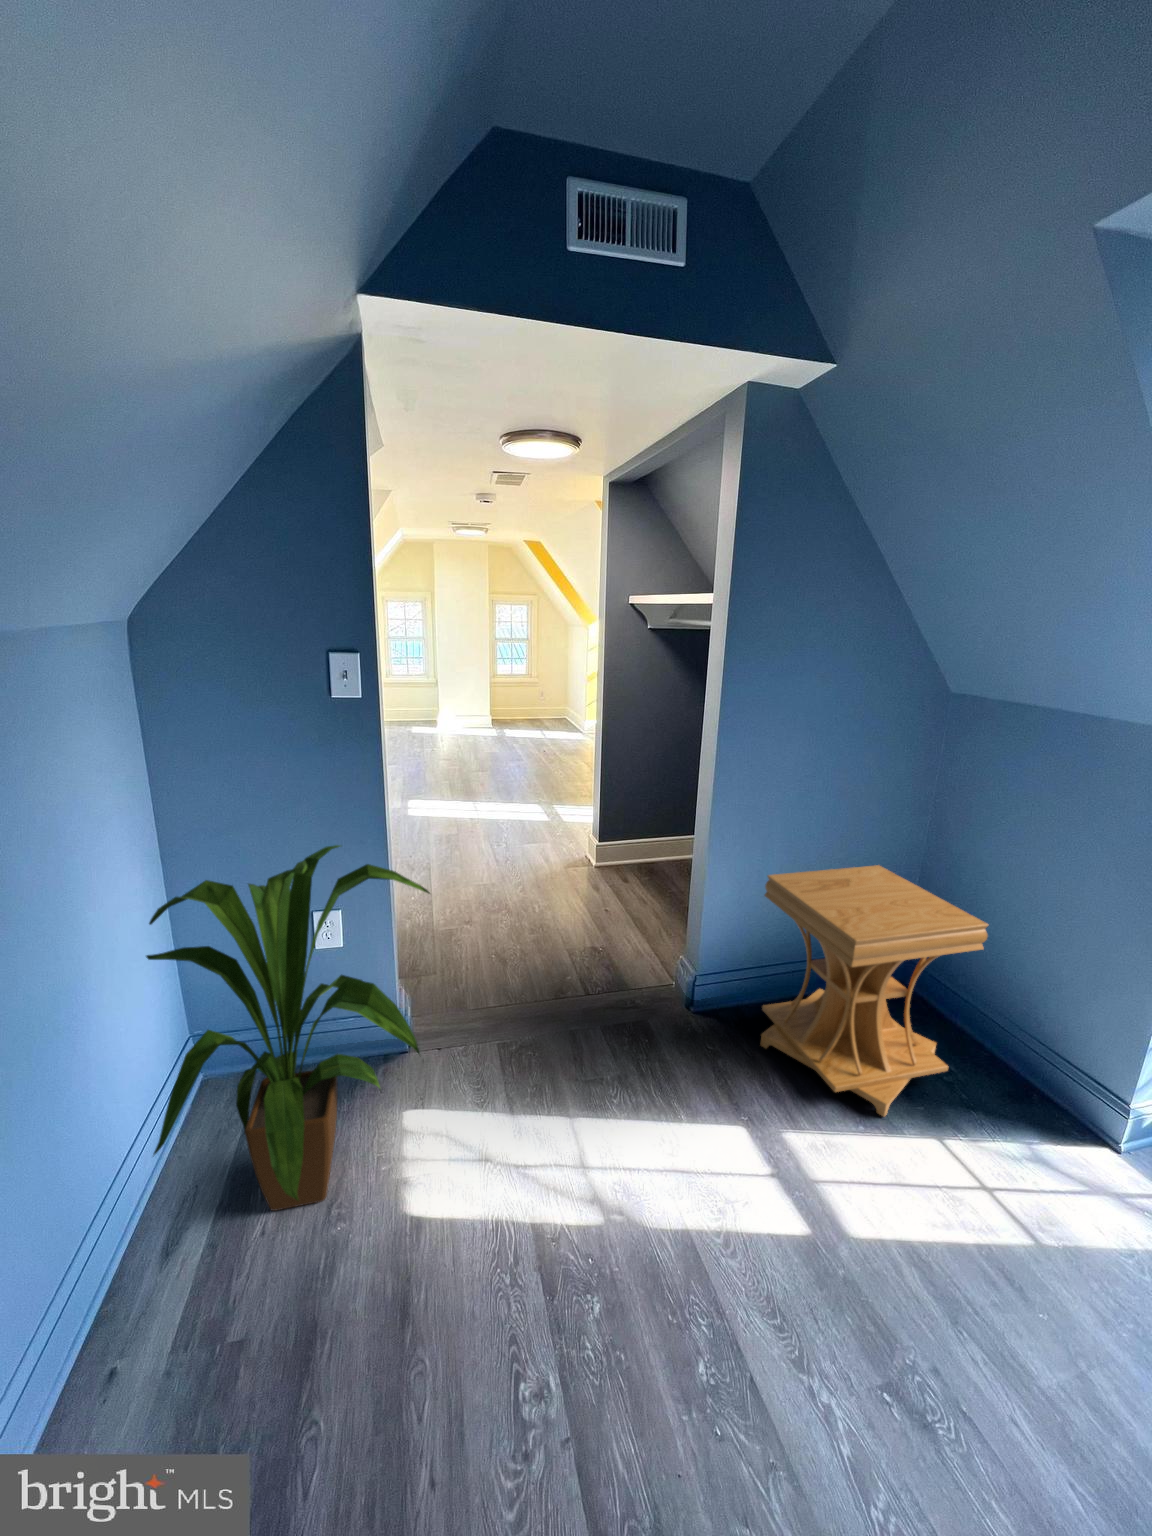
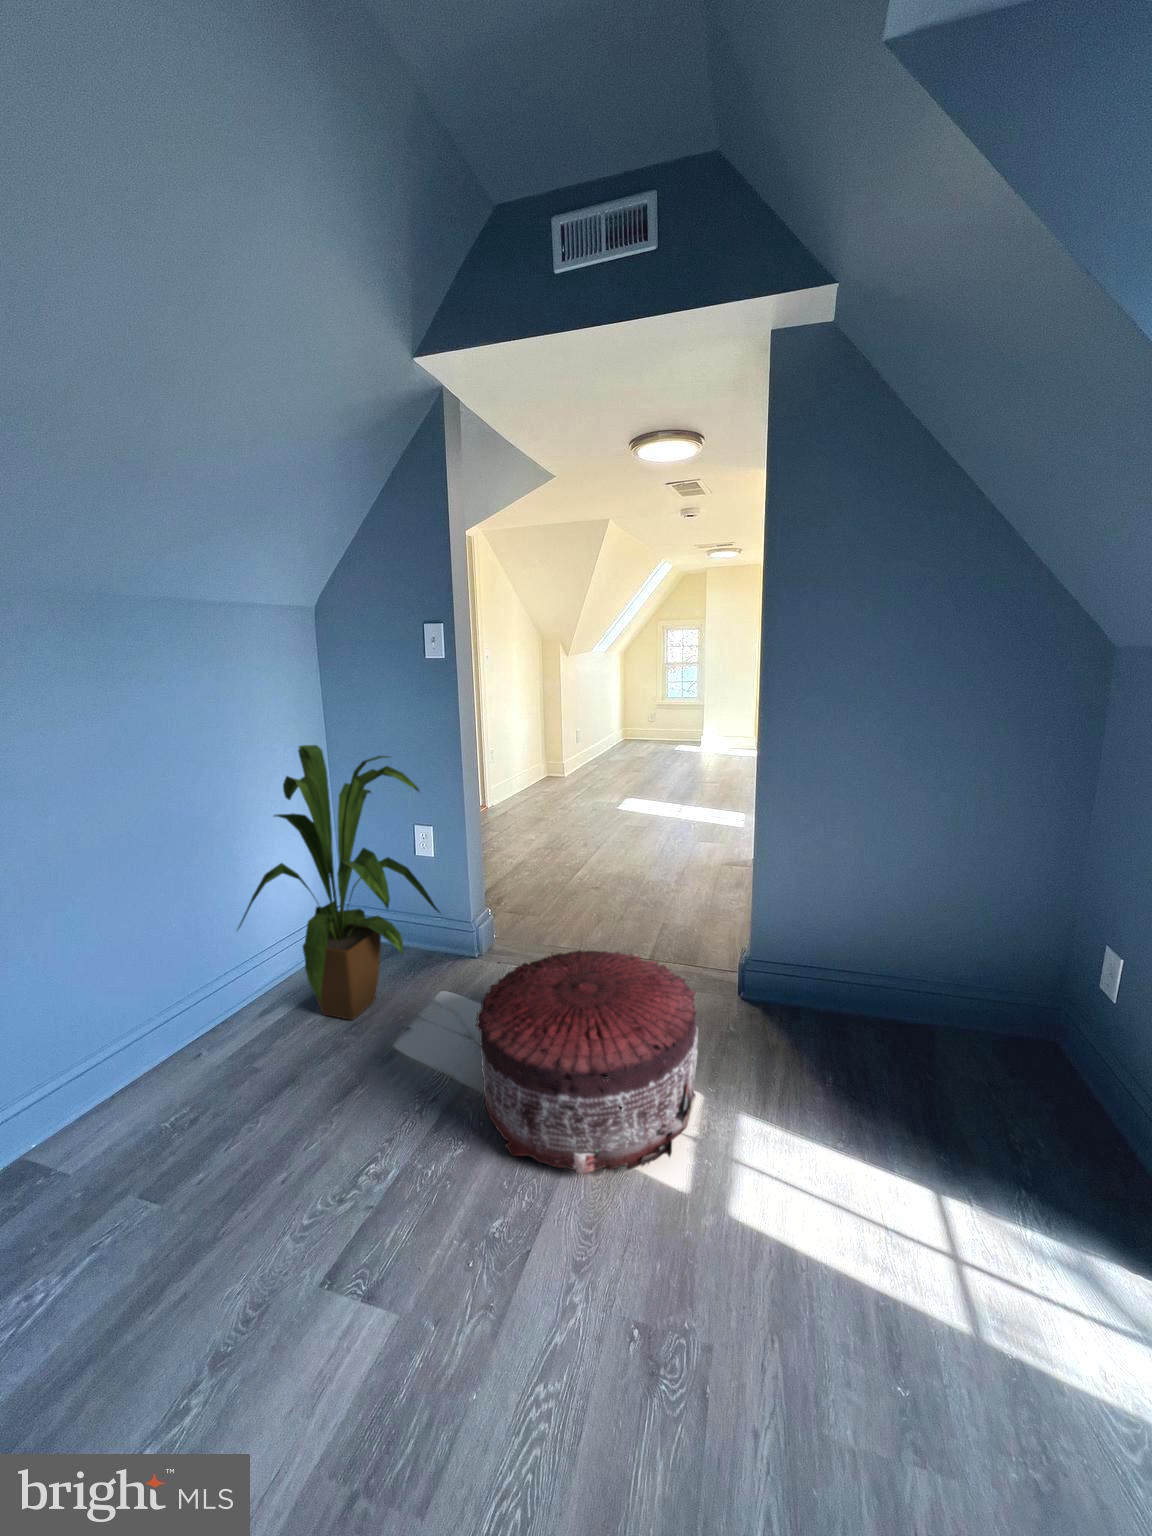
side table: present [760,865,988,1117] -> none [792,851,1055,1145]
pouf: none [545,1012,781,1283] -> present [476,950,698,1174]

